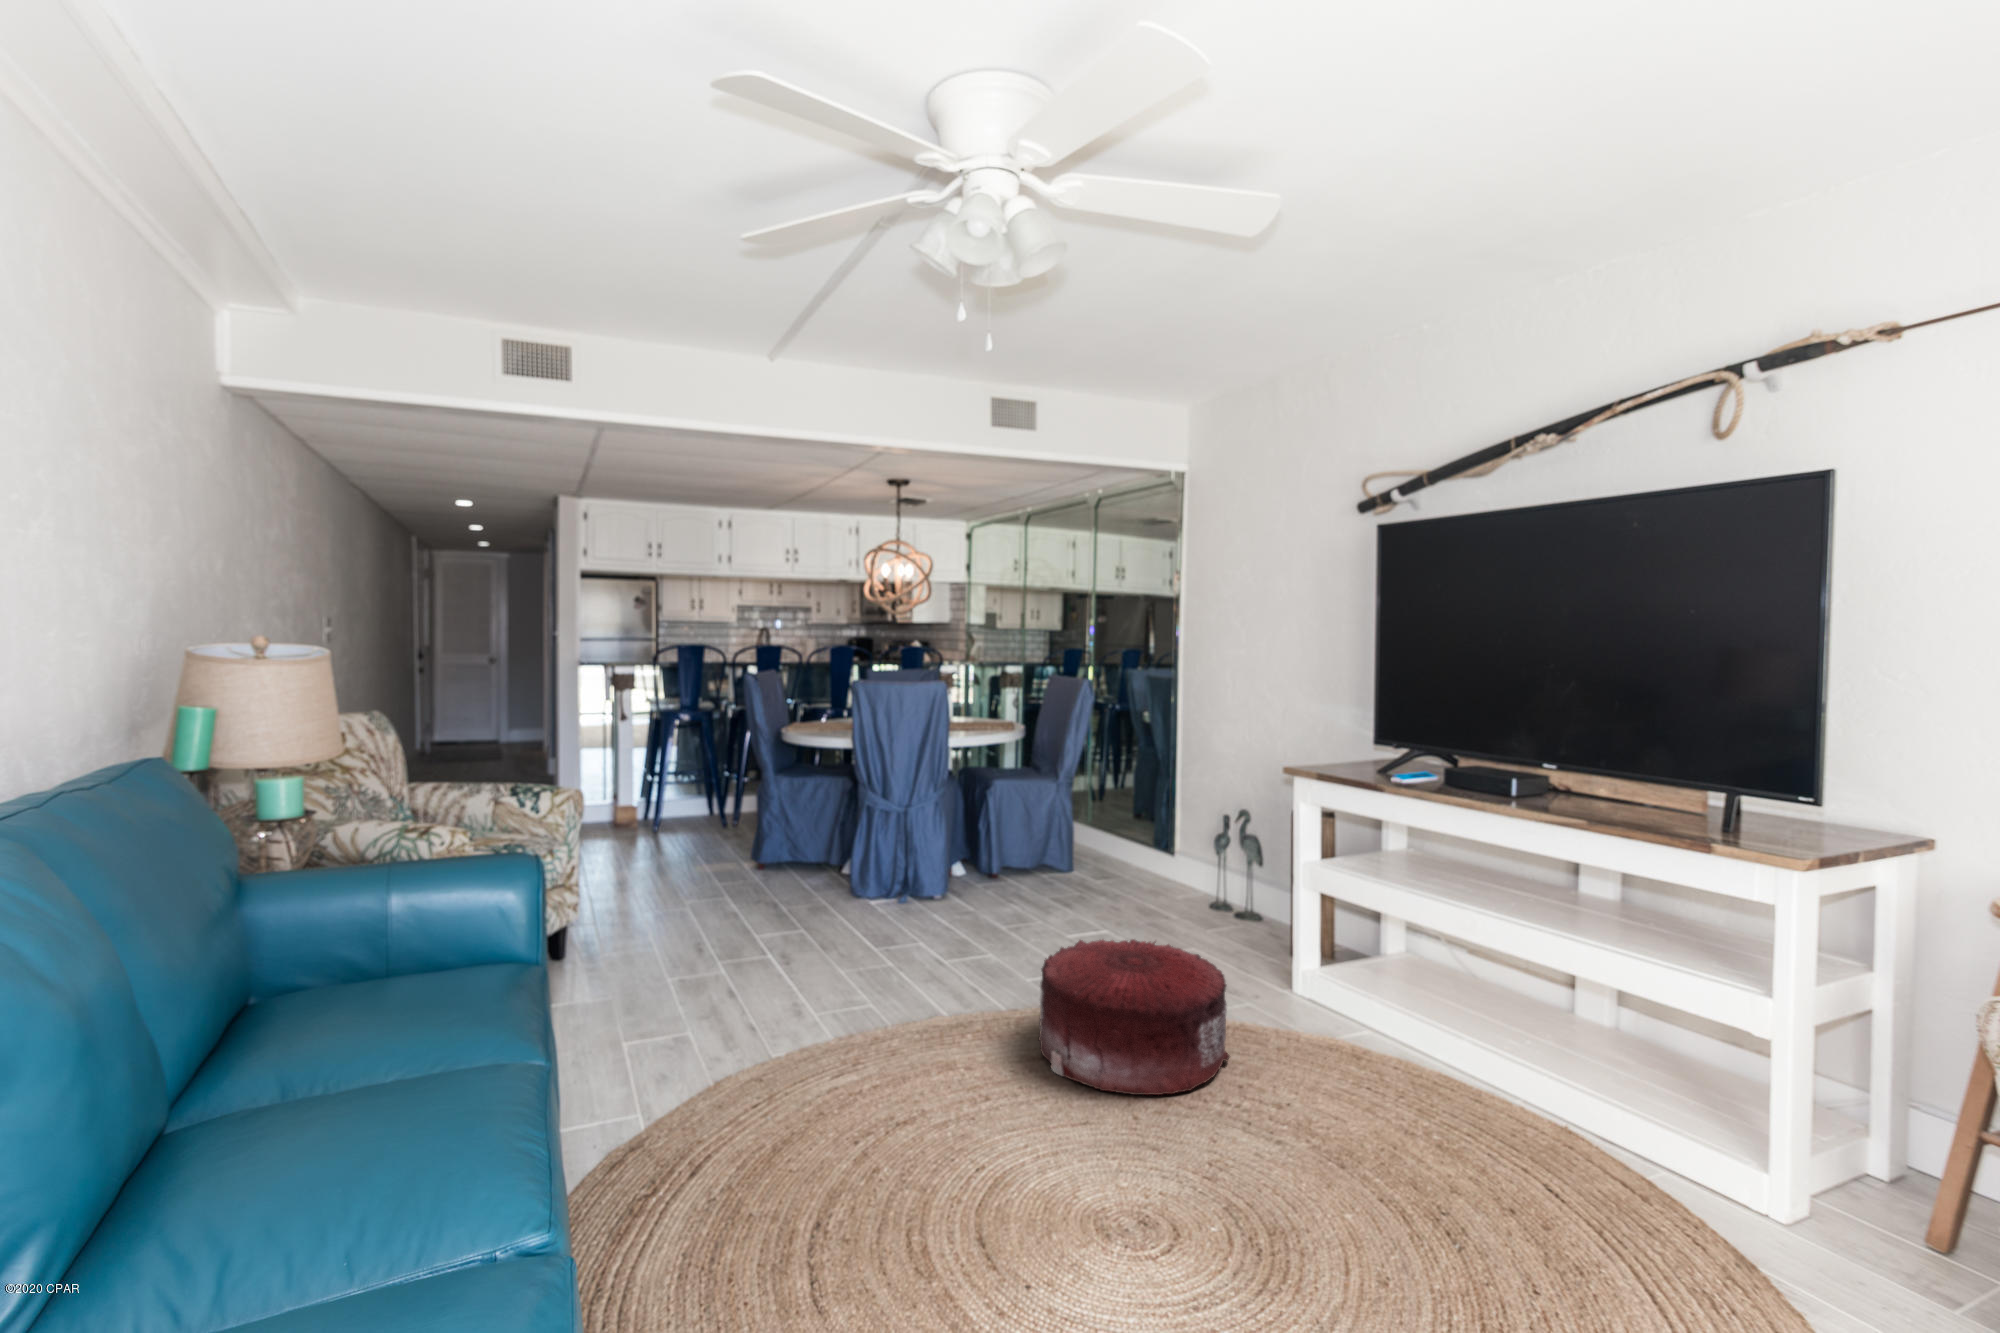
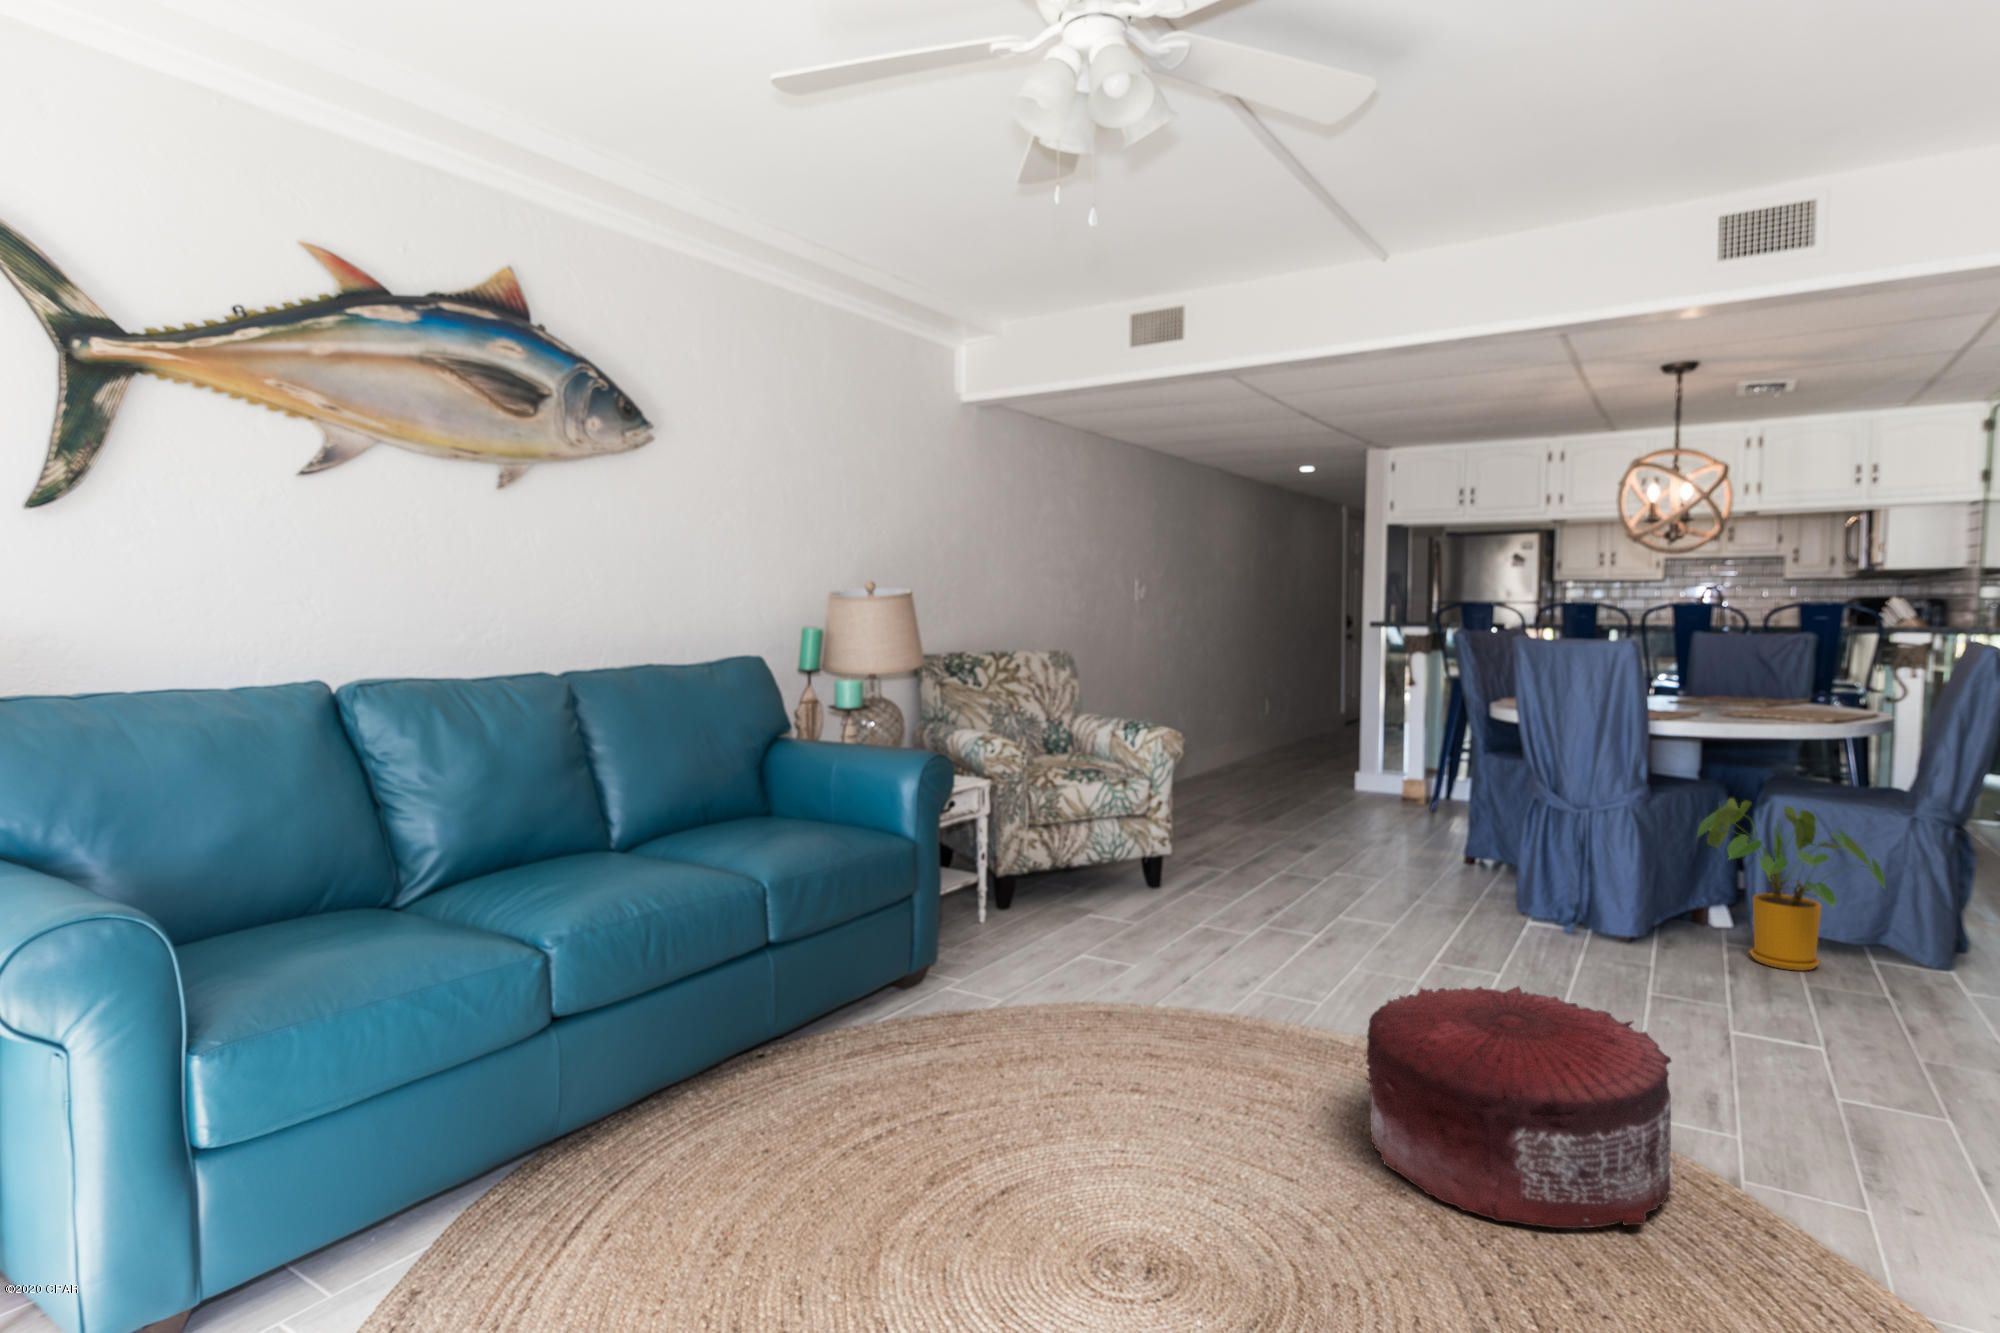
house plant: none [962,787,1070,893] -> present [1697,798,1885,971]

